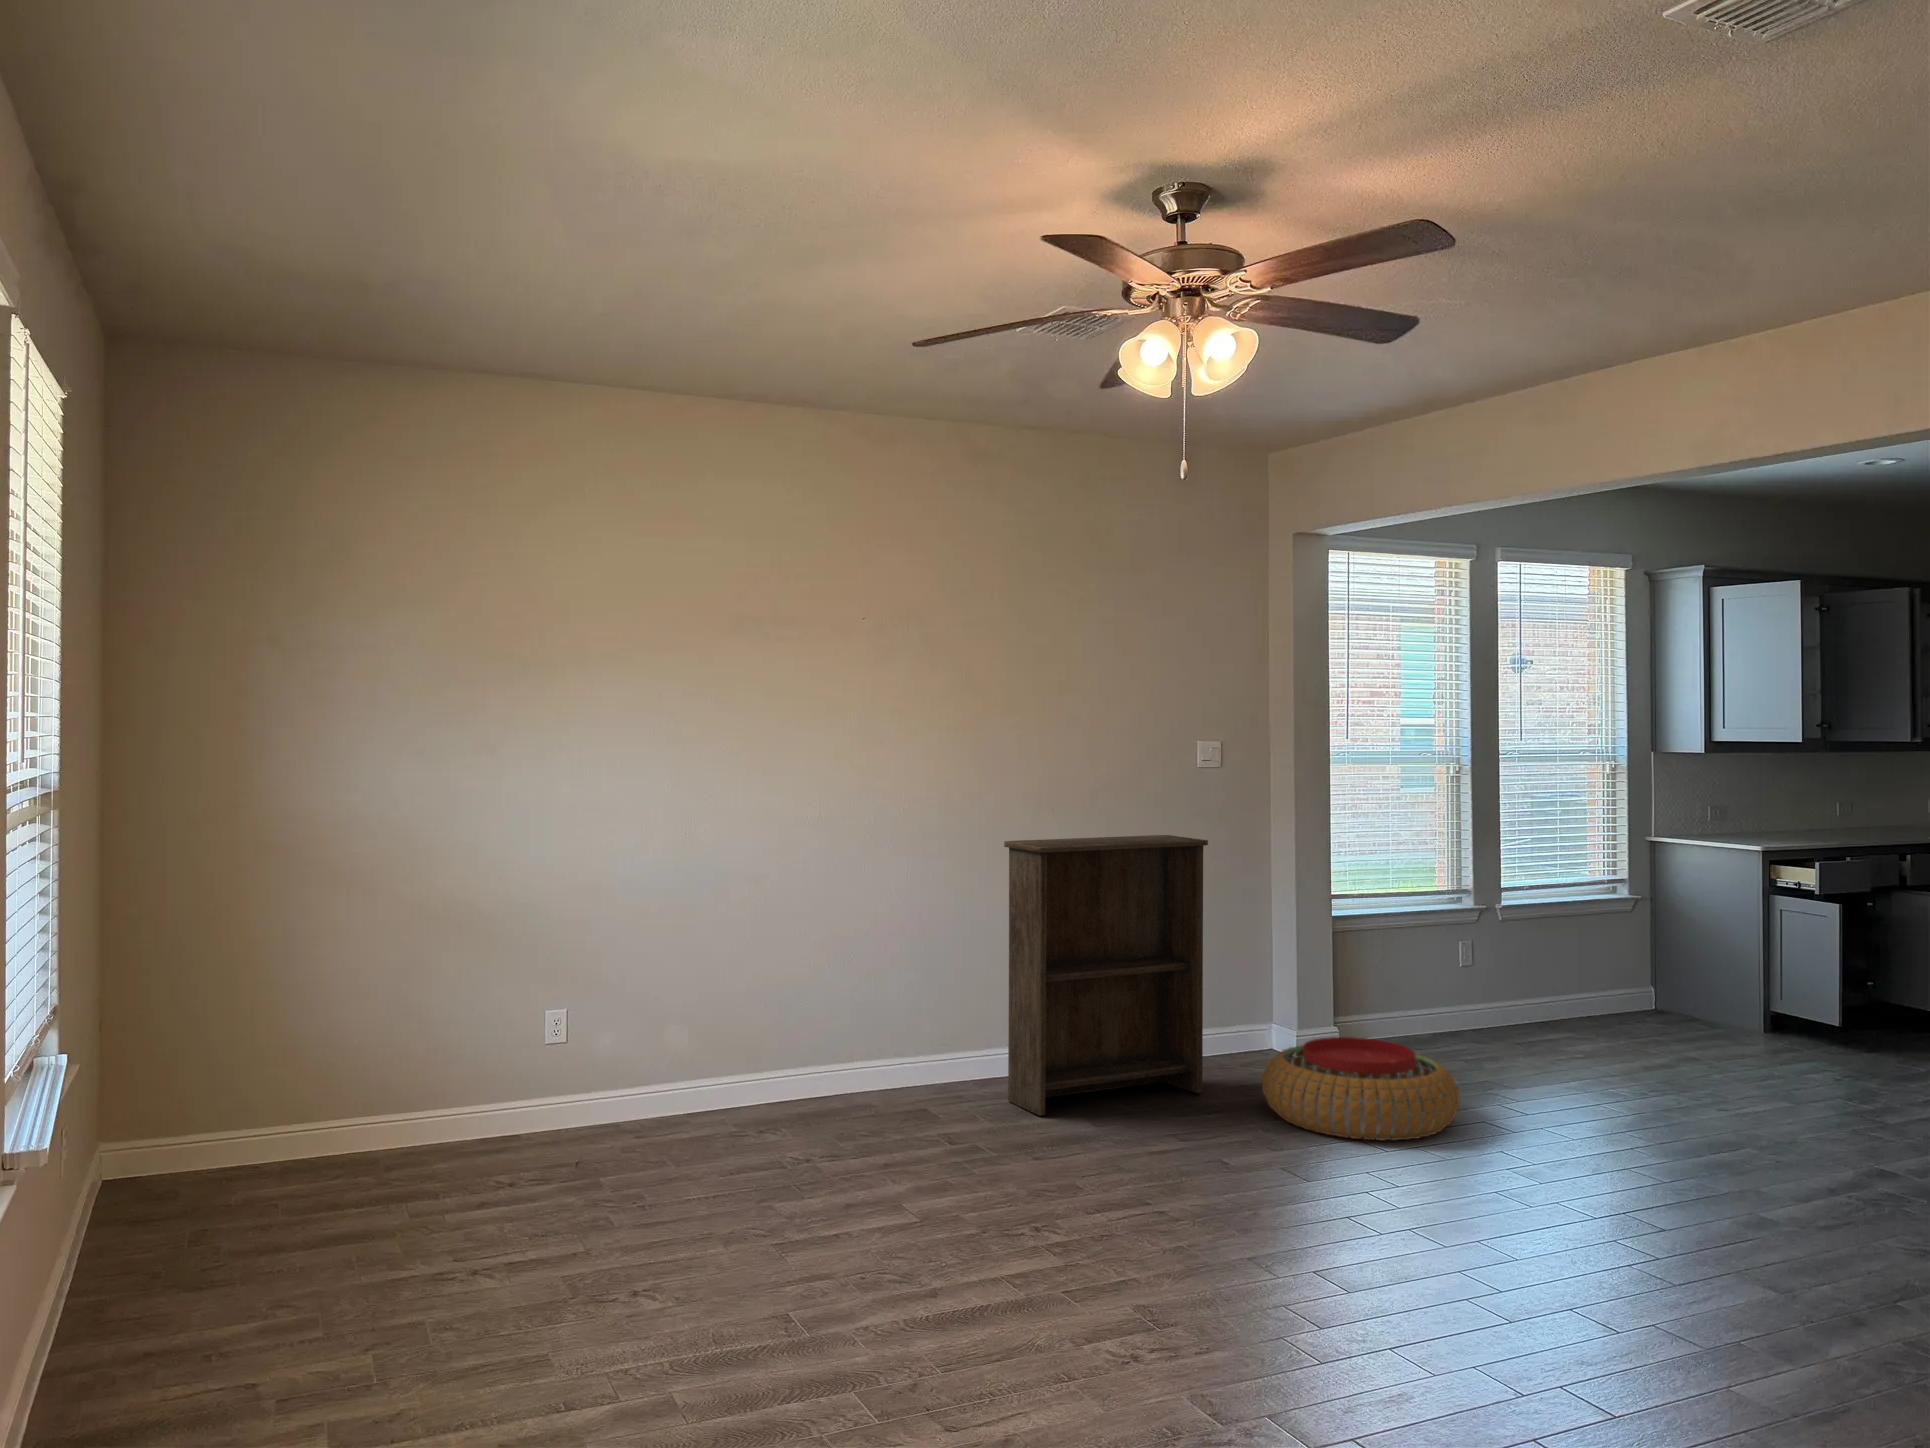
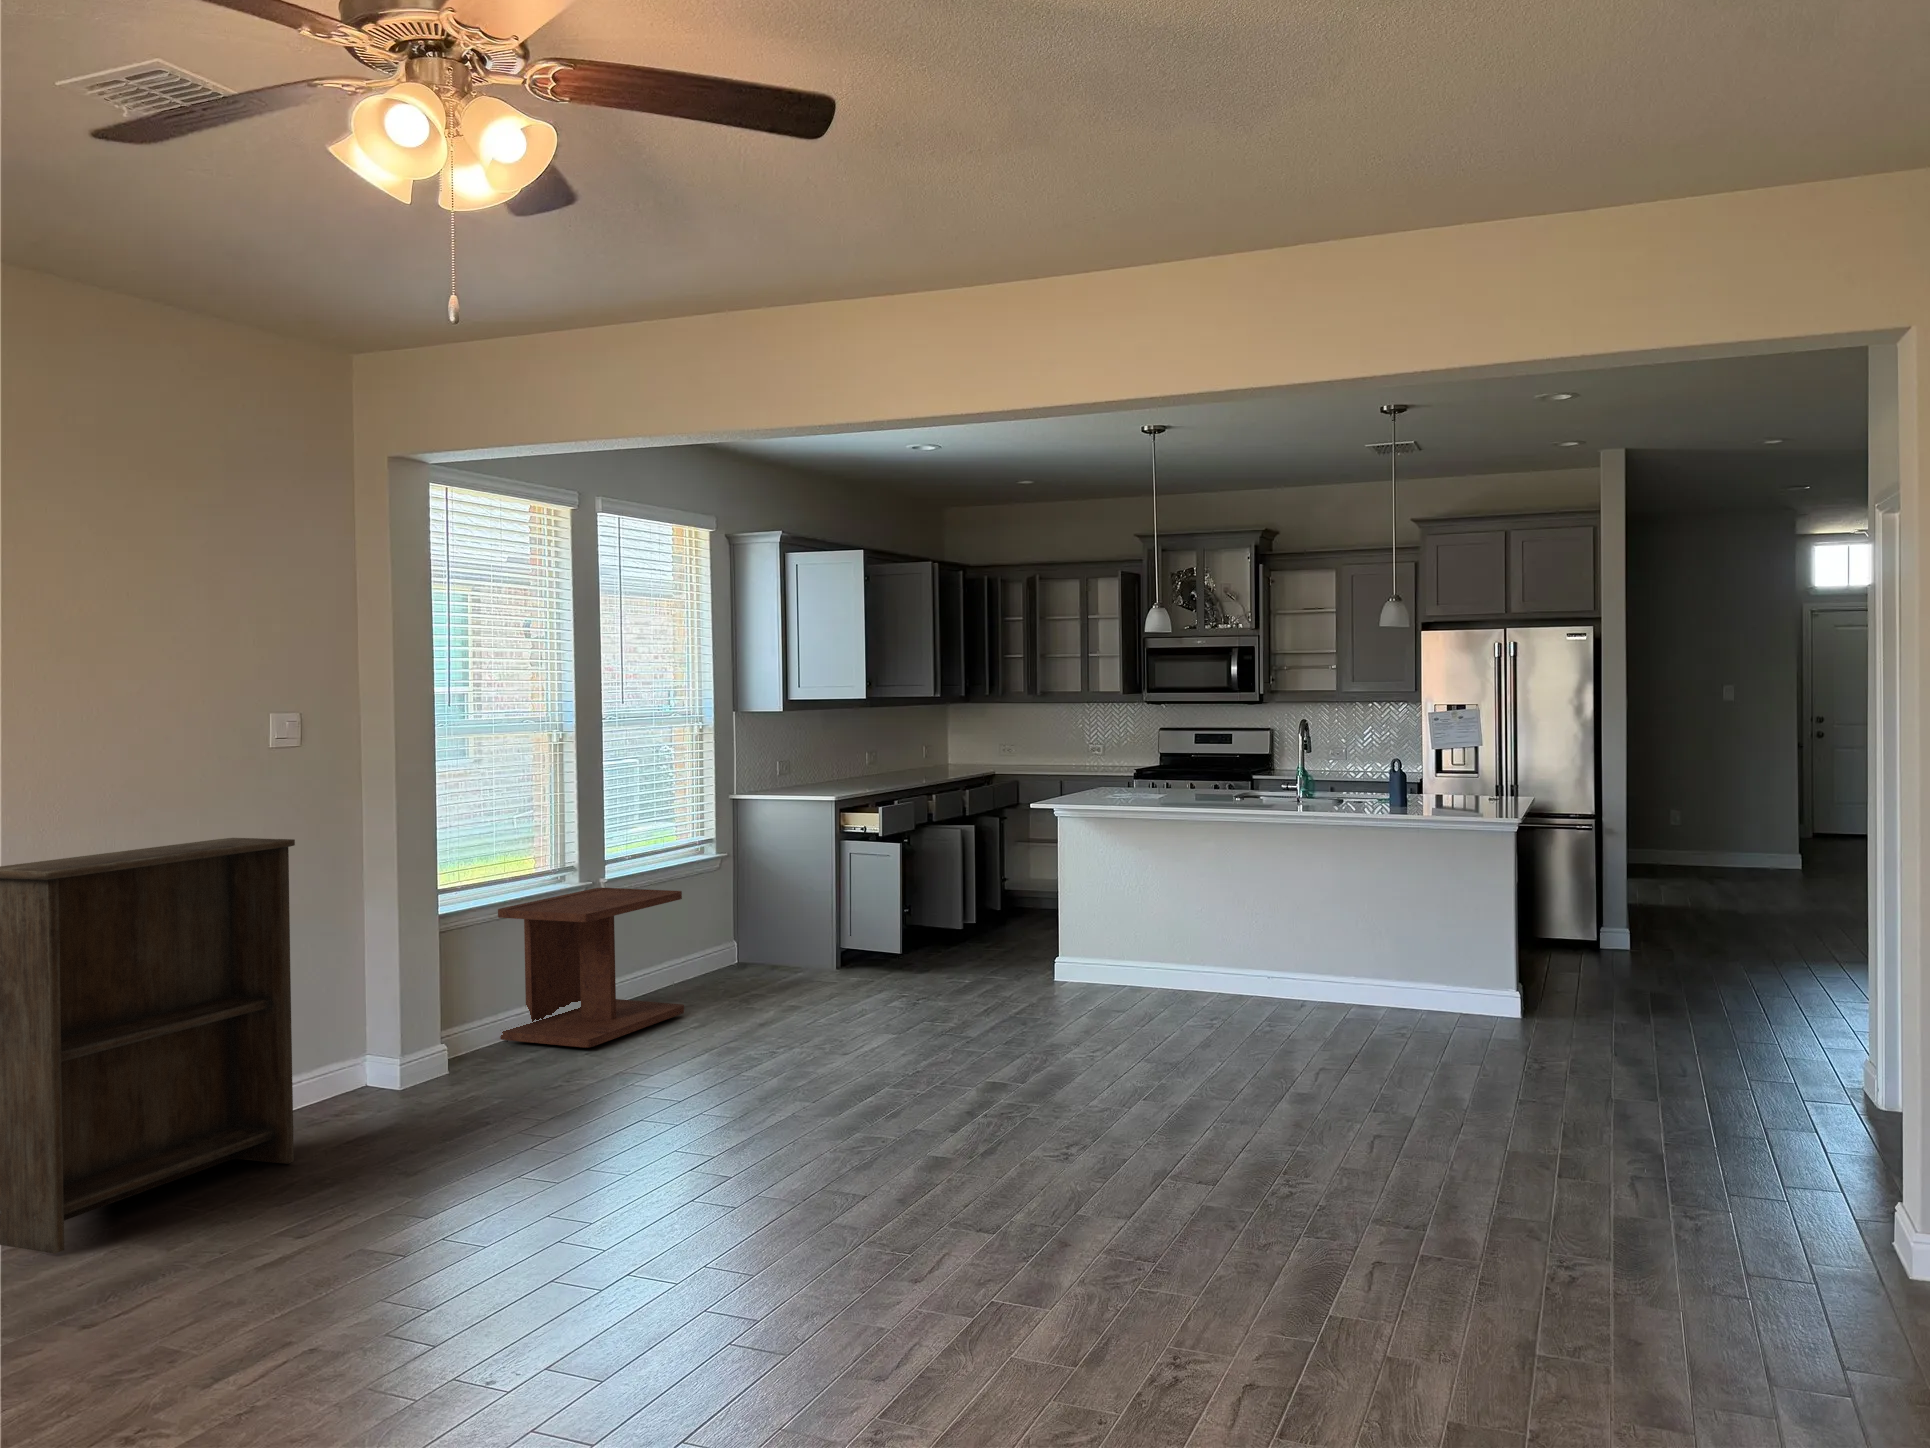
side table: none [1390,912,1570,1057] -> present [498,888,684,1048]
pouf: present [1262,1037,1460,1141] -> none [378,1050,613,1177]

